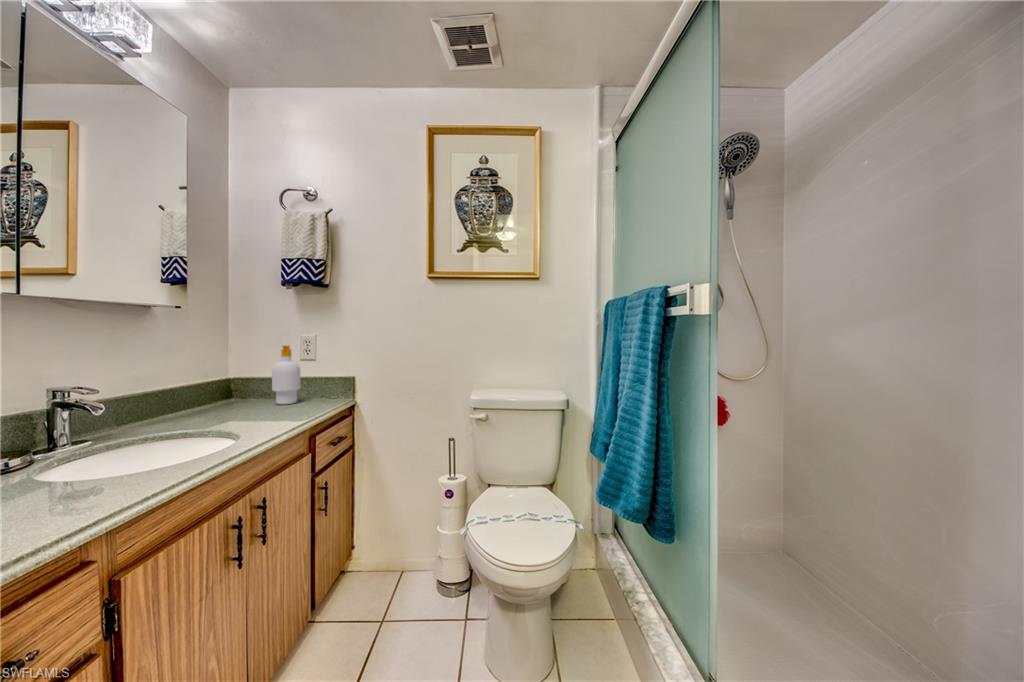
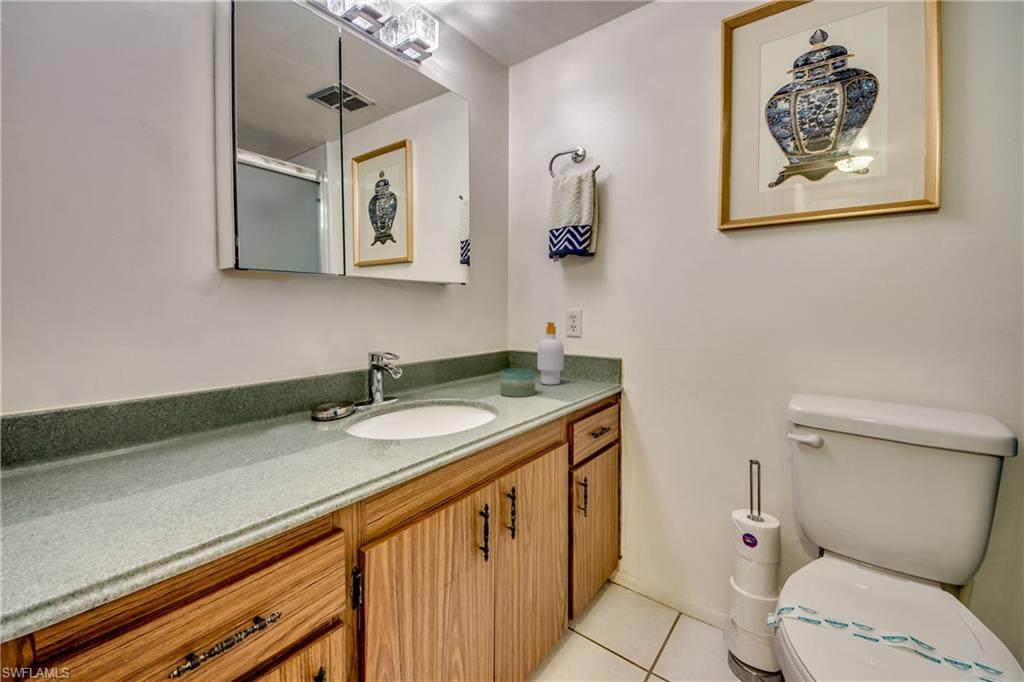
candle: none [234,391,274,419] -> present [501,368,535,397]

